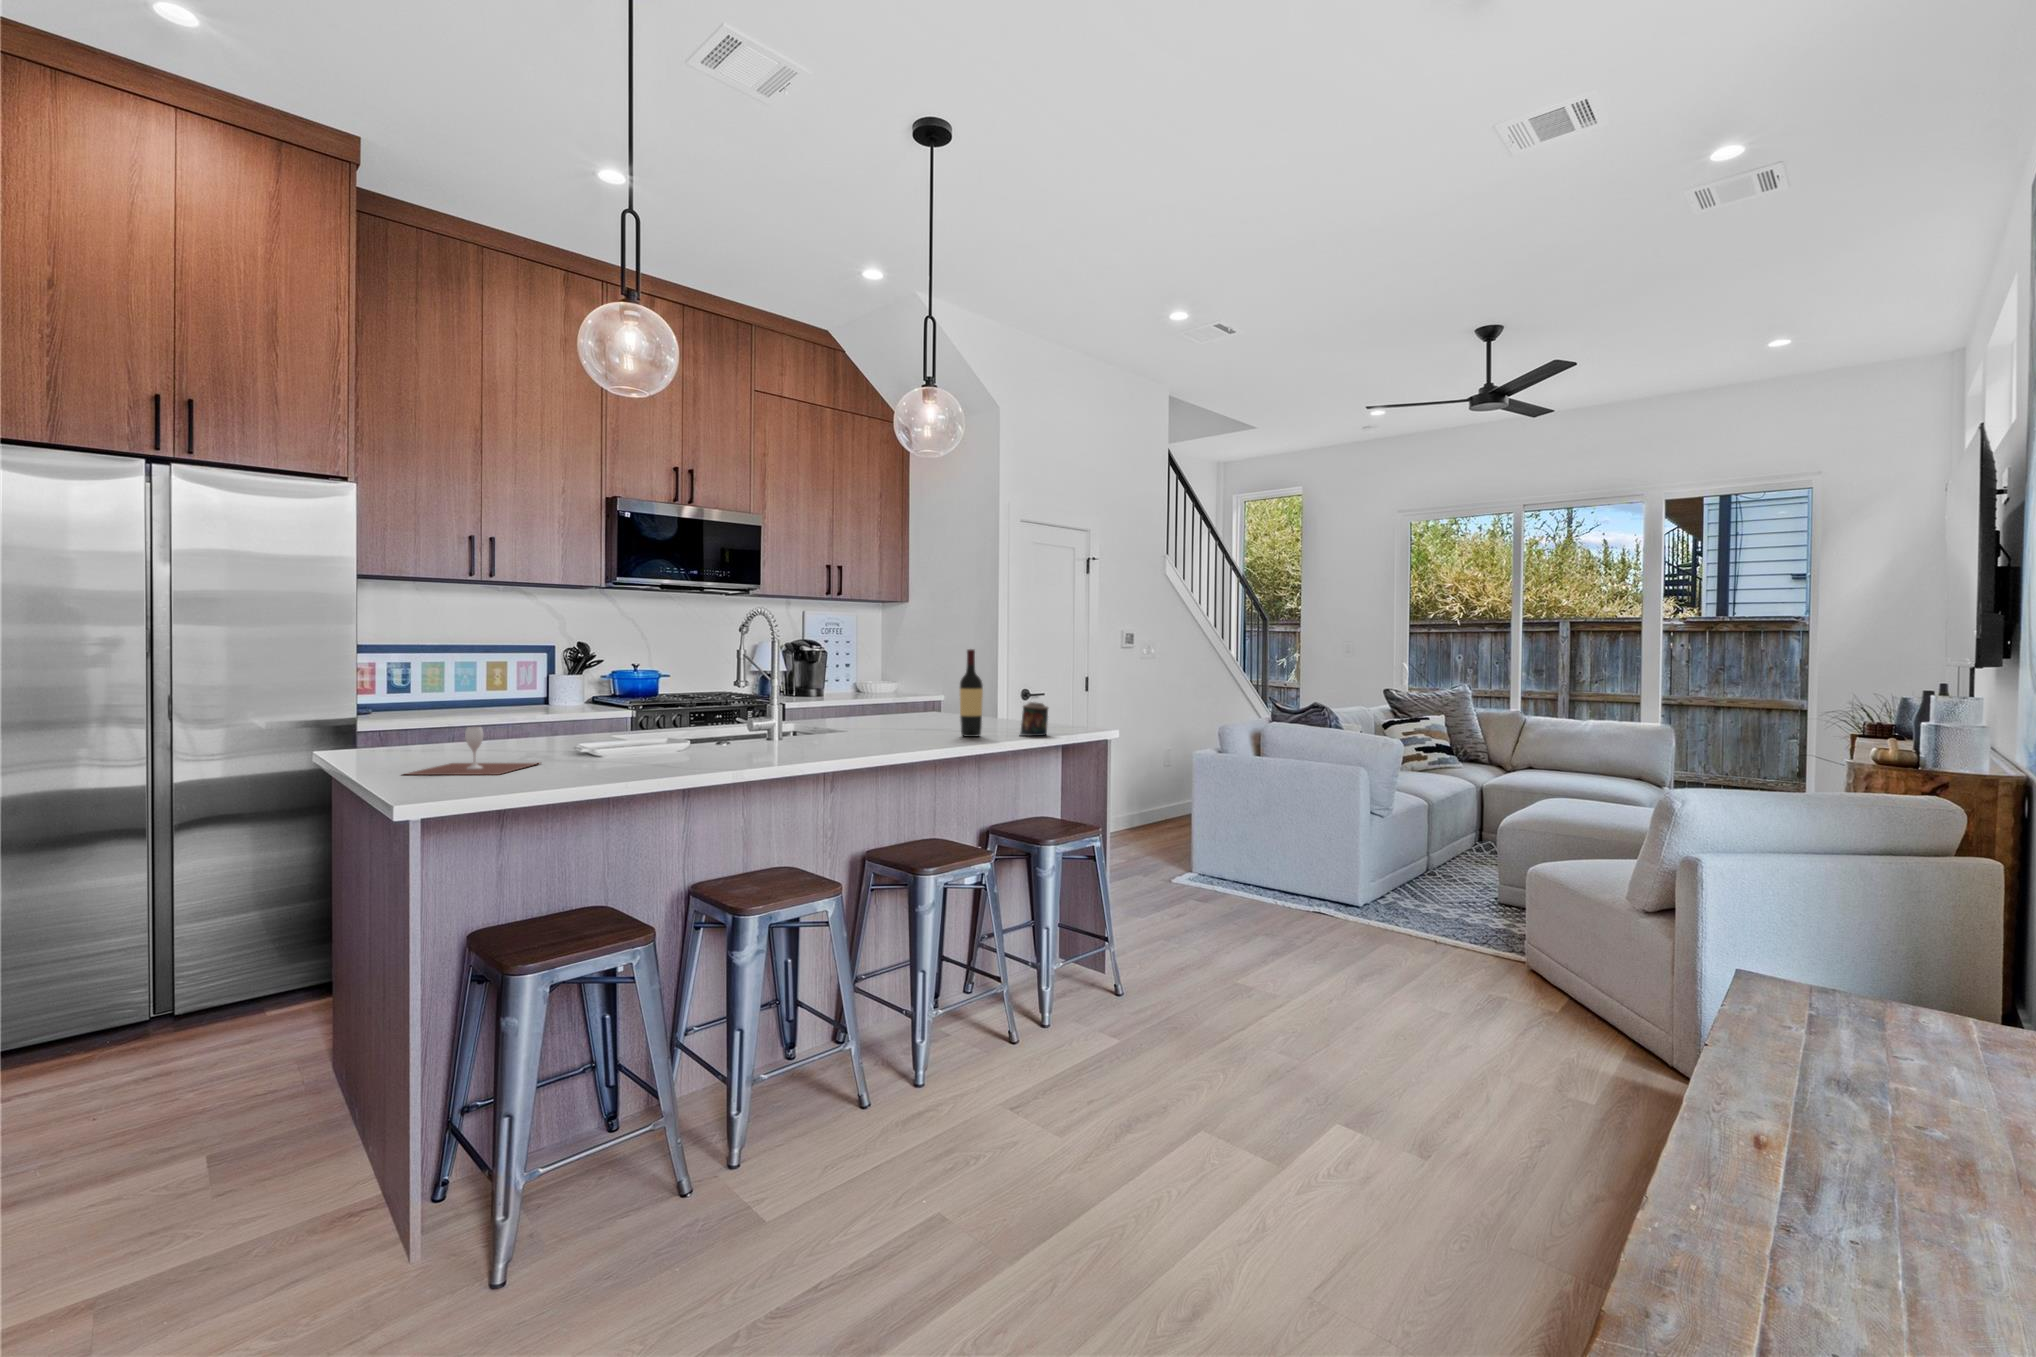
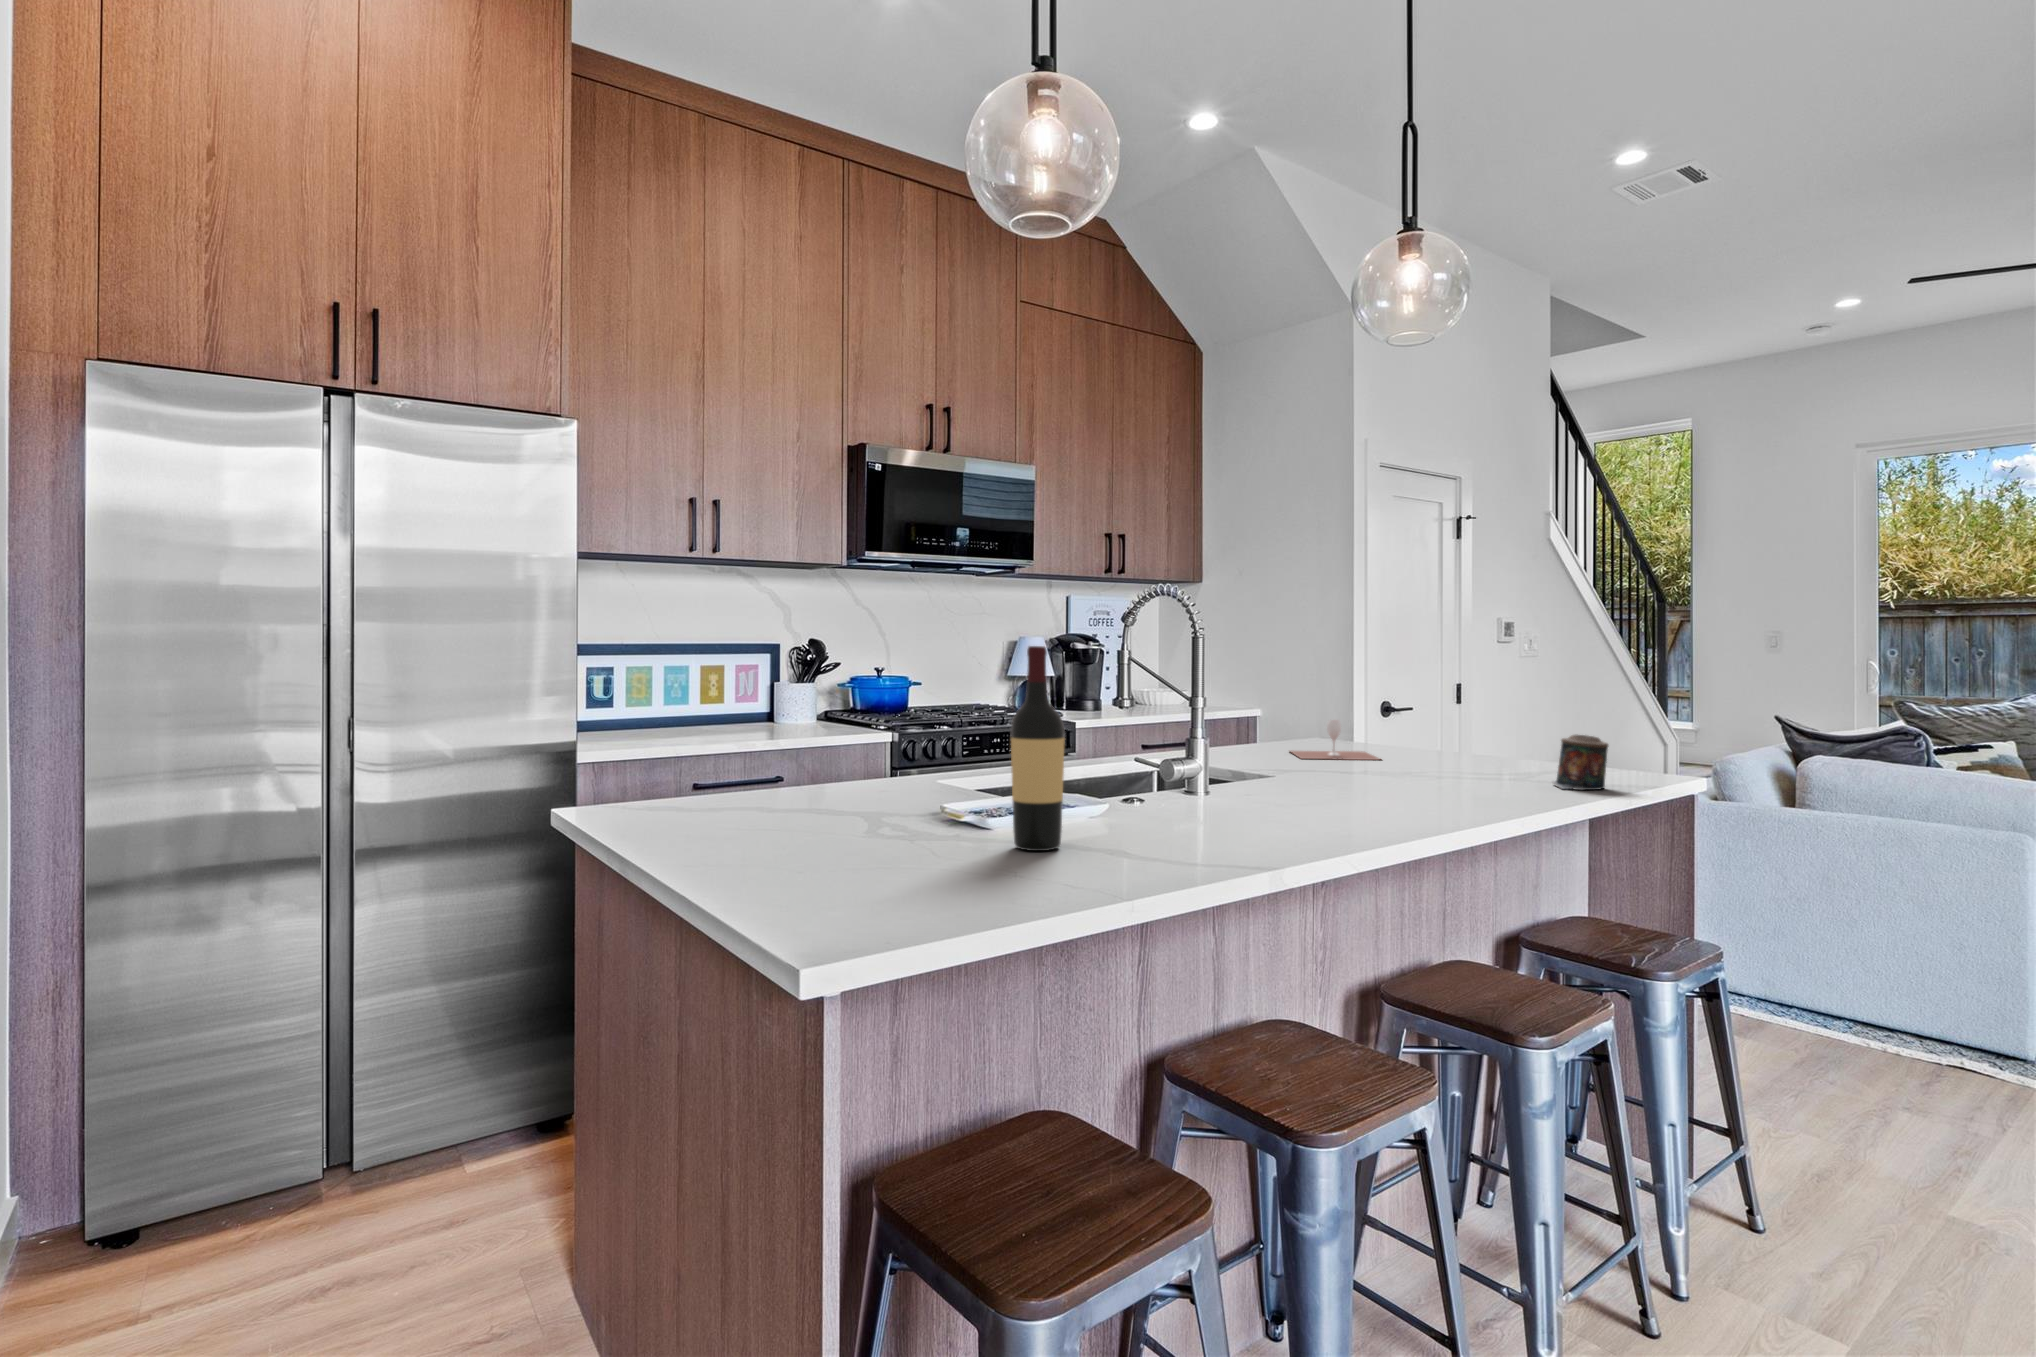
wine bottle: present [960,649,983,737] -> present [1011,646,1065,851]
wine glass: present [406,727,536,775] -> present [1291,720,1379,760]

